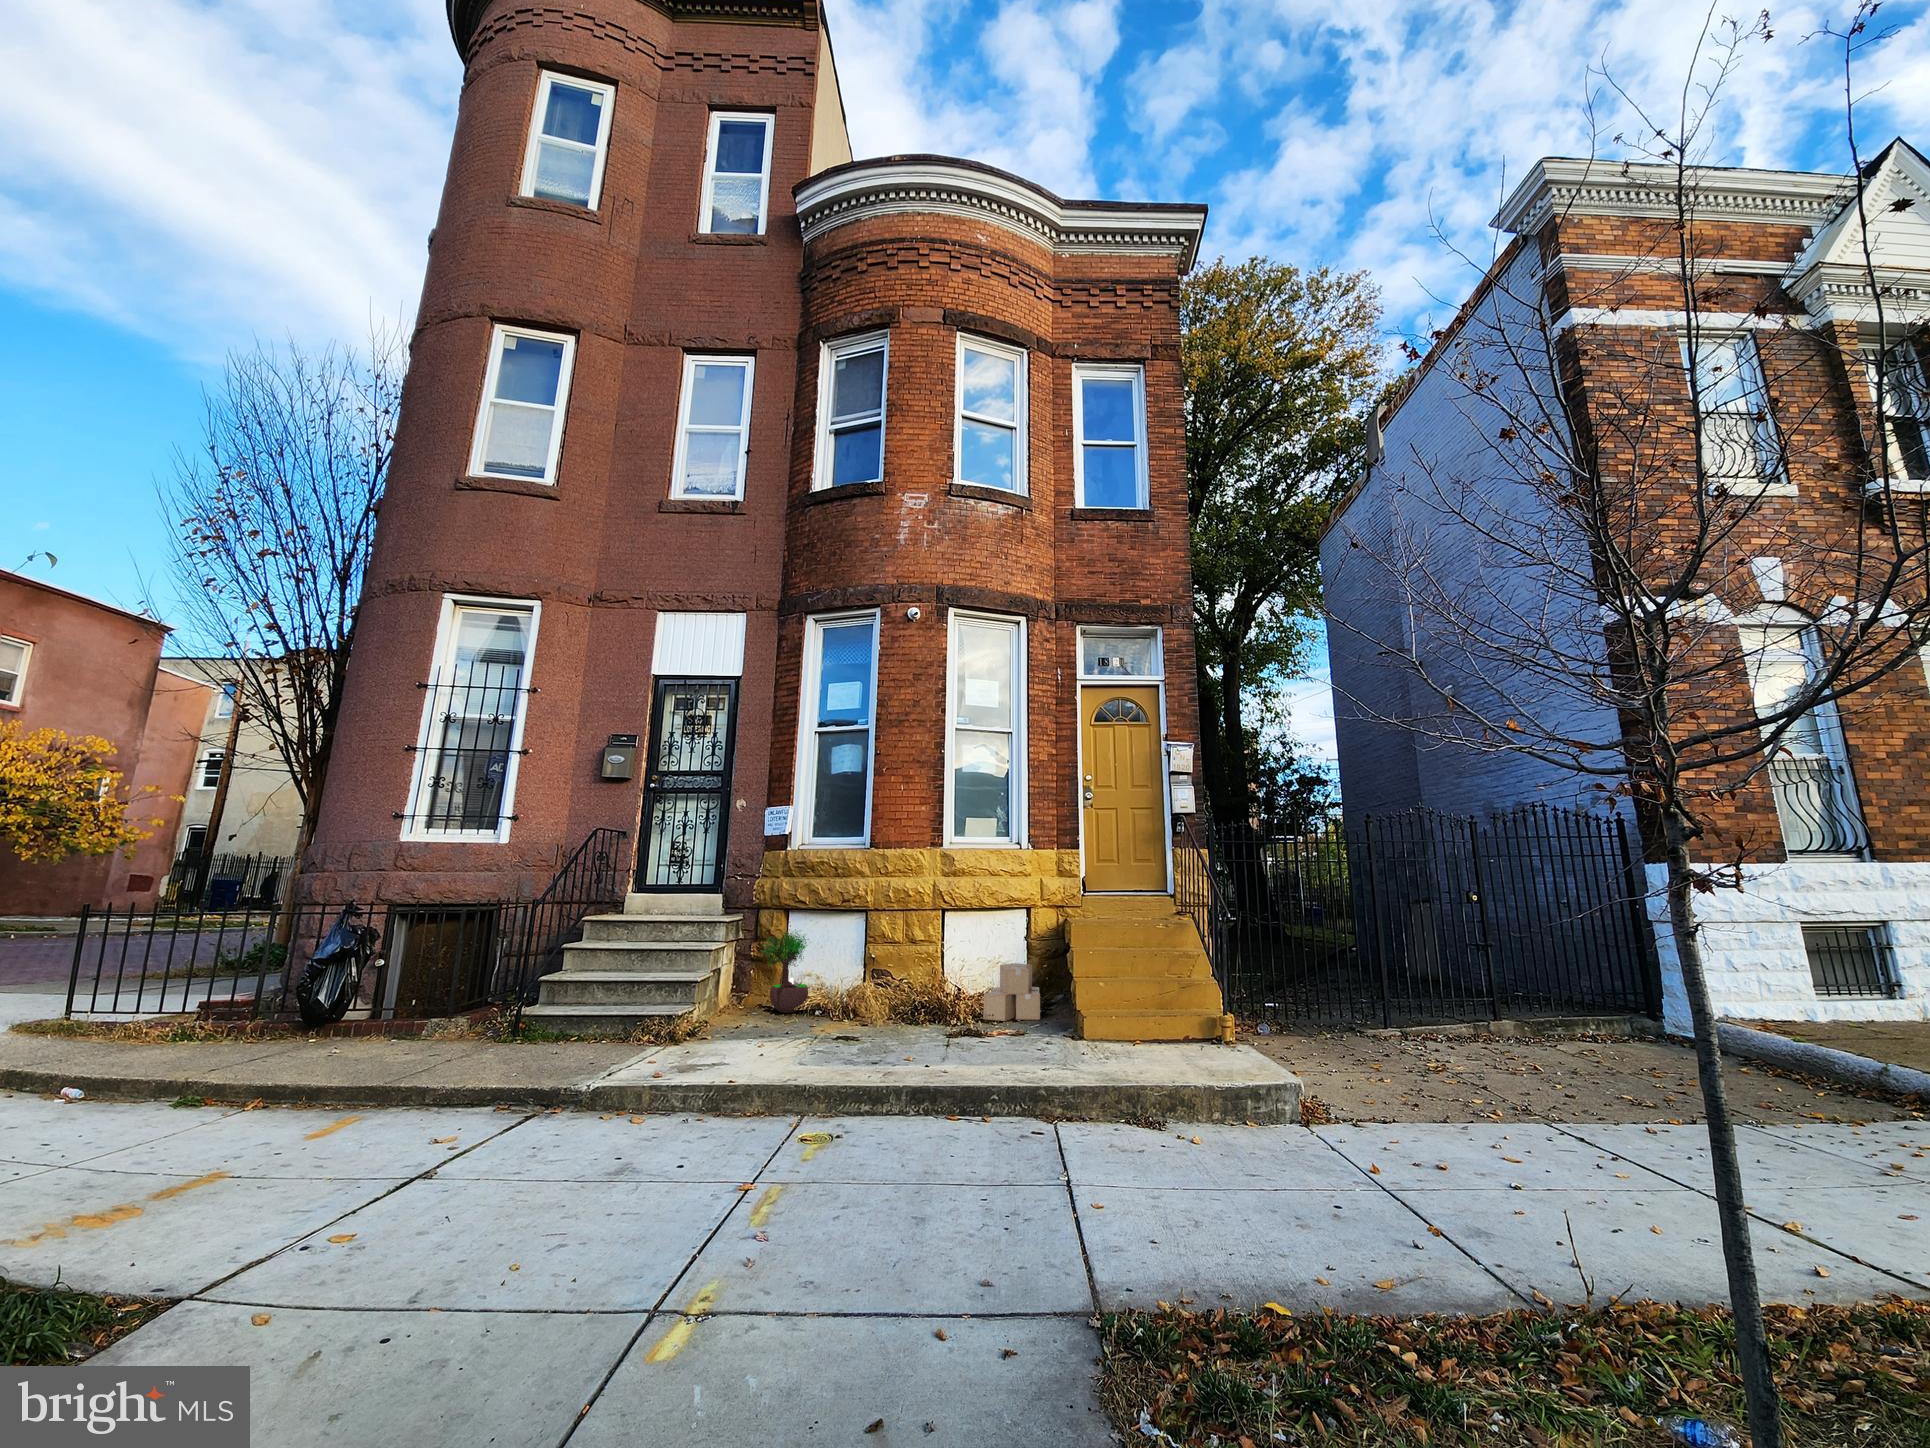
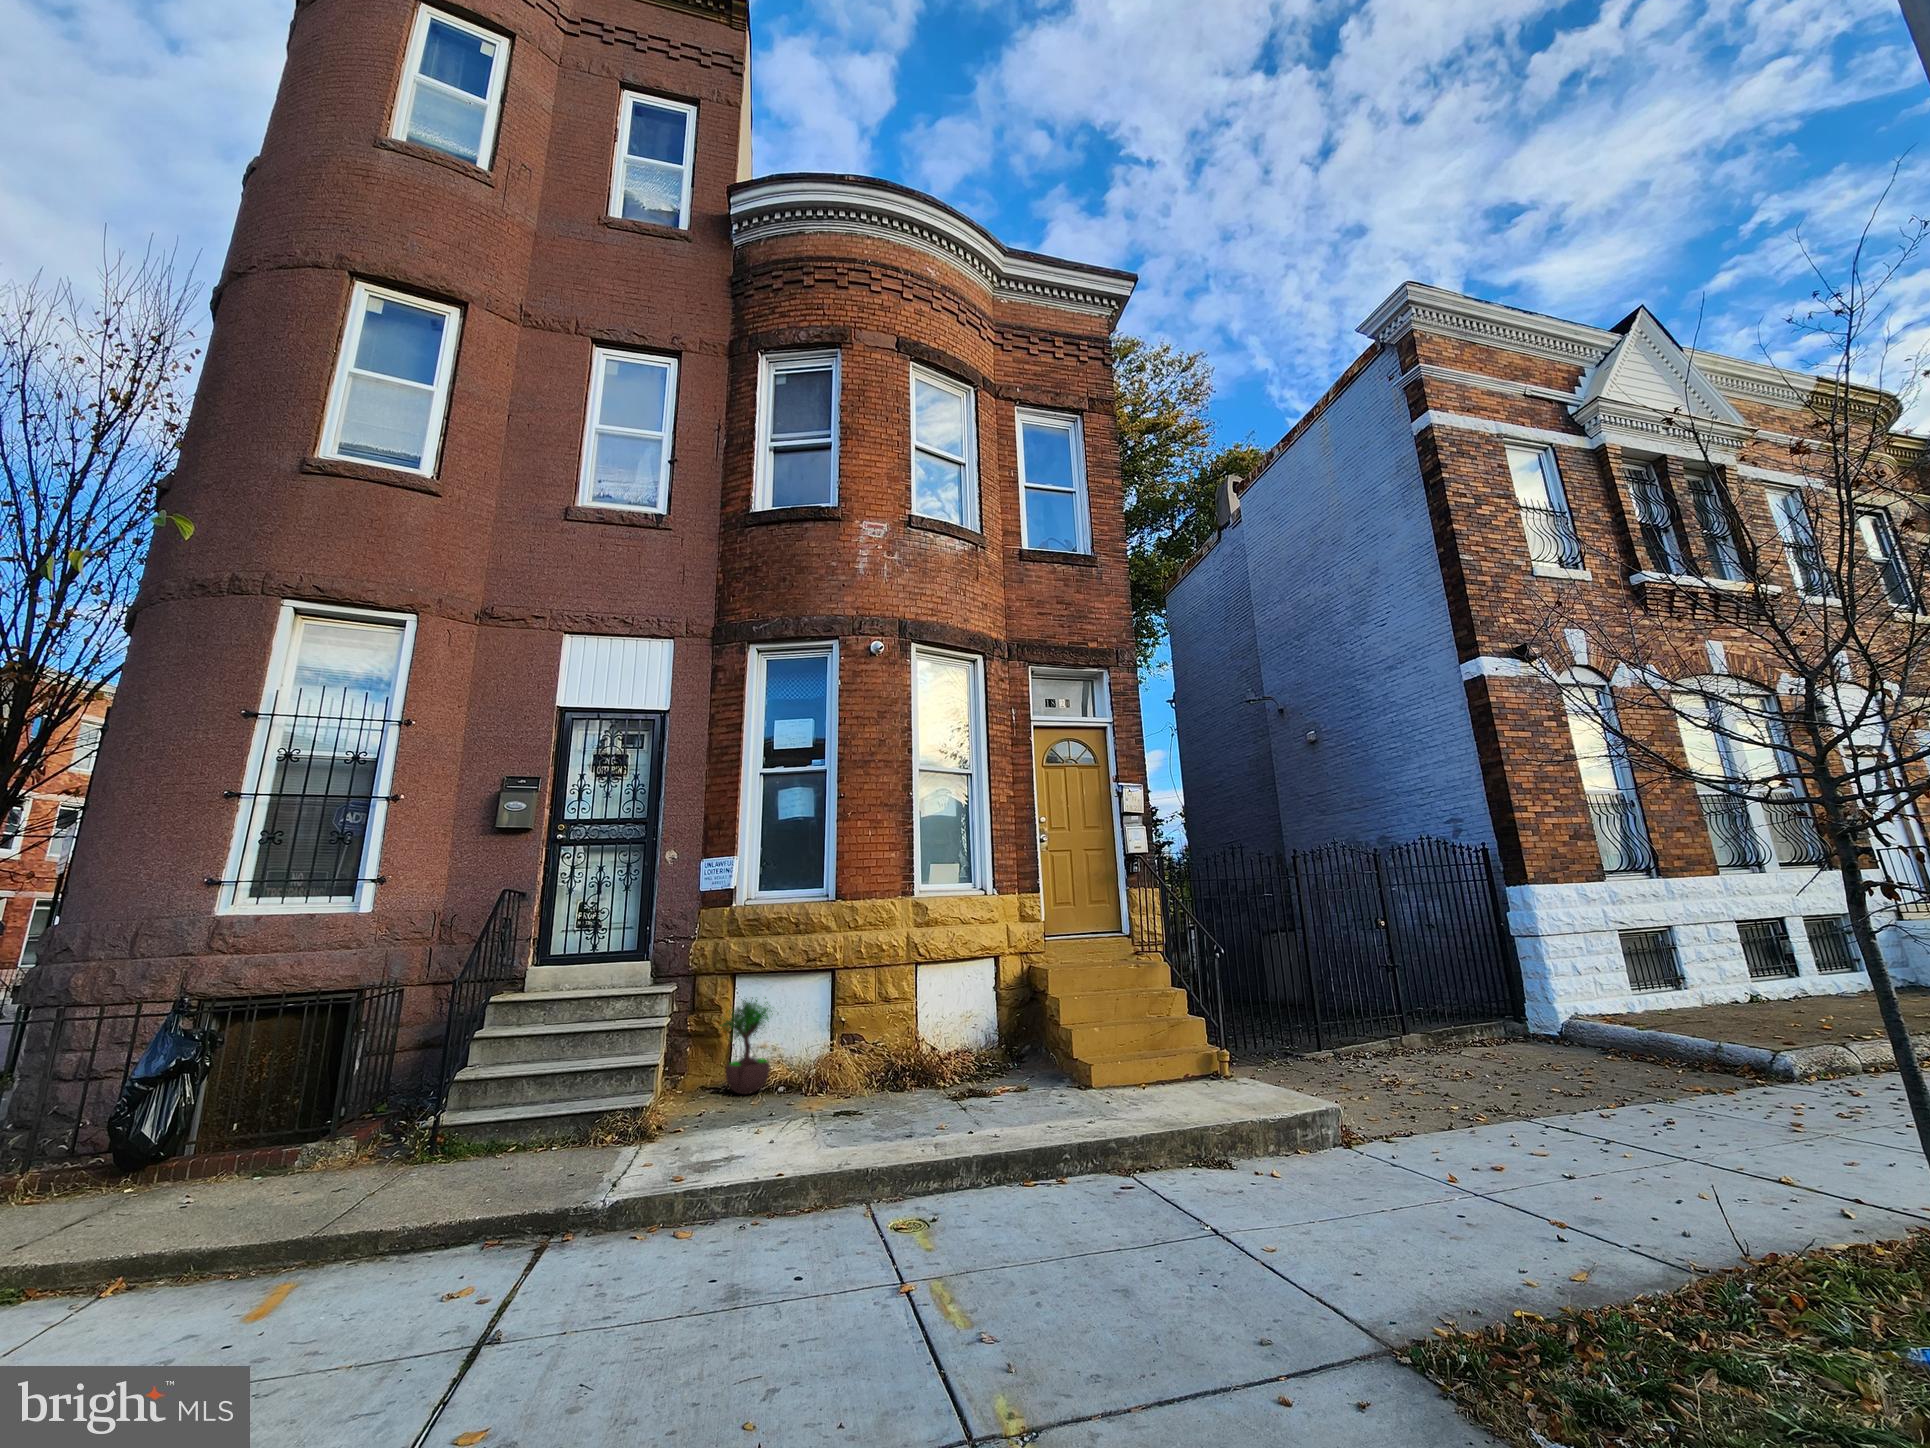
cardboard box: present [983,963,1040,1021] -> none [967,1015,1030,1080]

